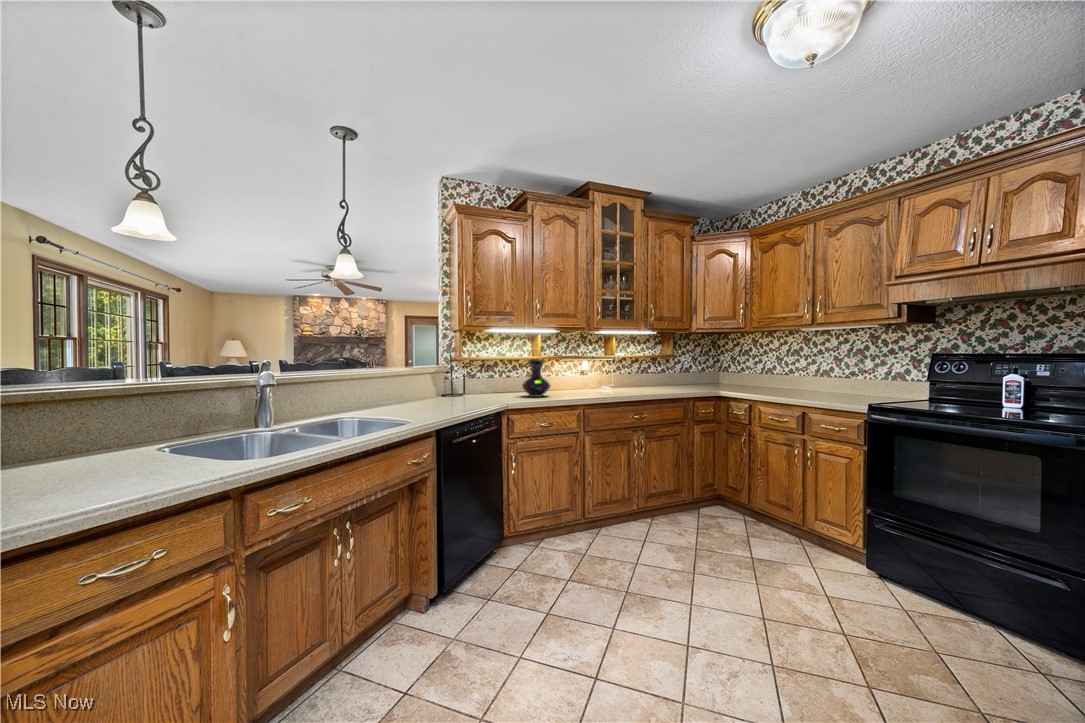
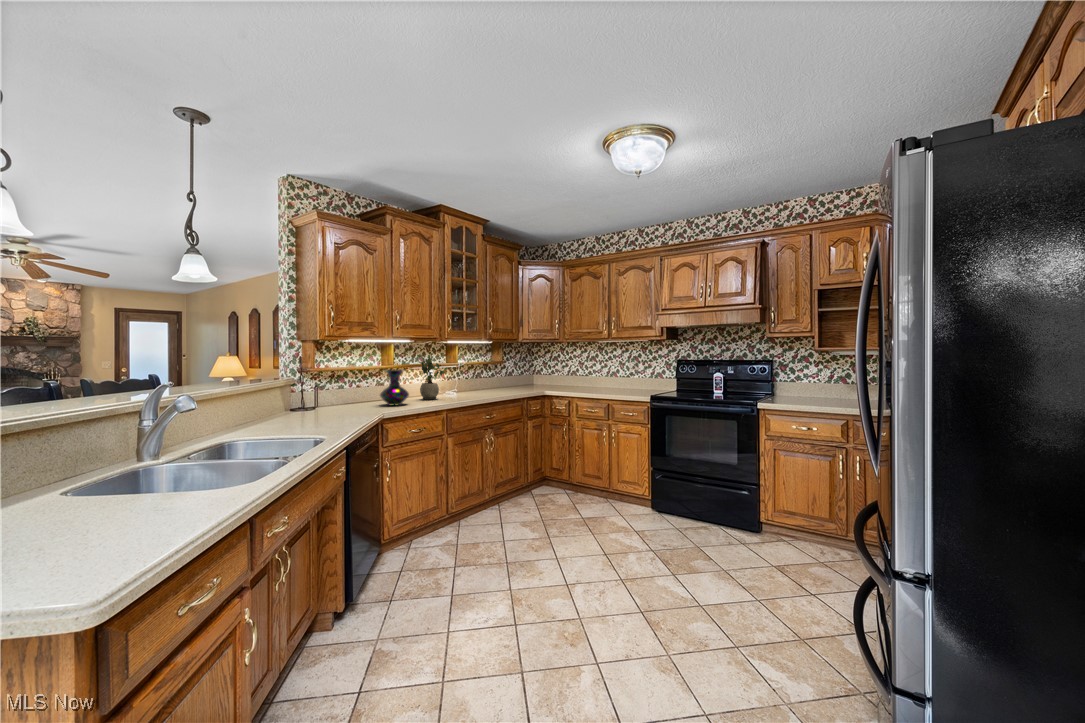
potted plant: none [568,345,597,393] -> present [419,355,448,400]

